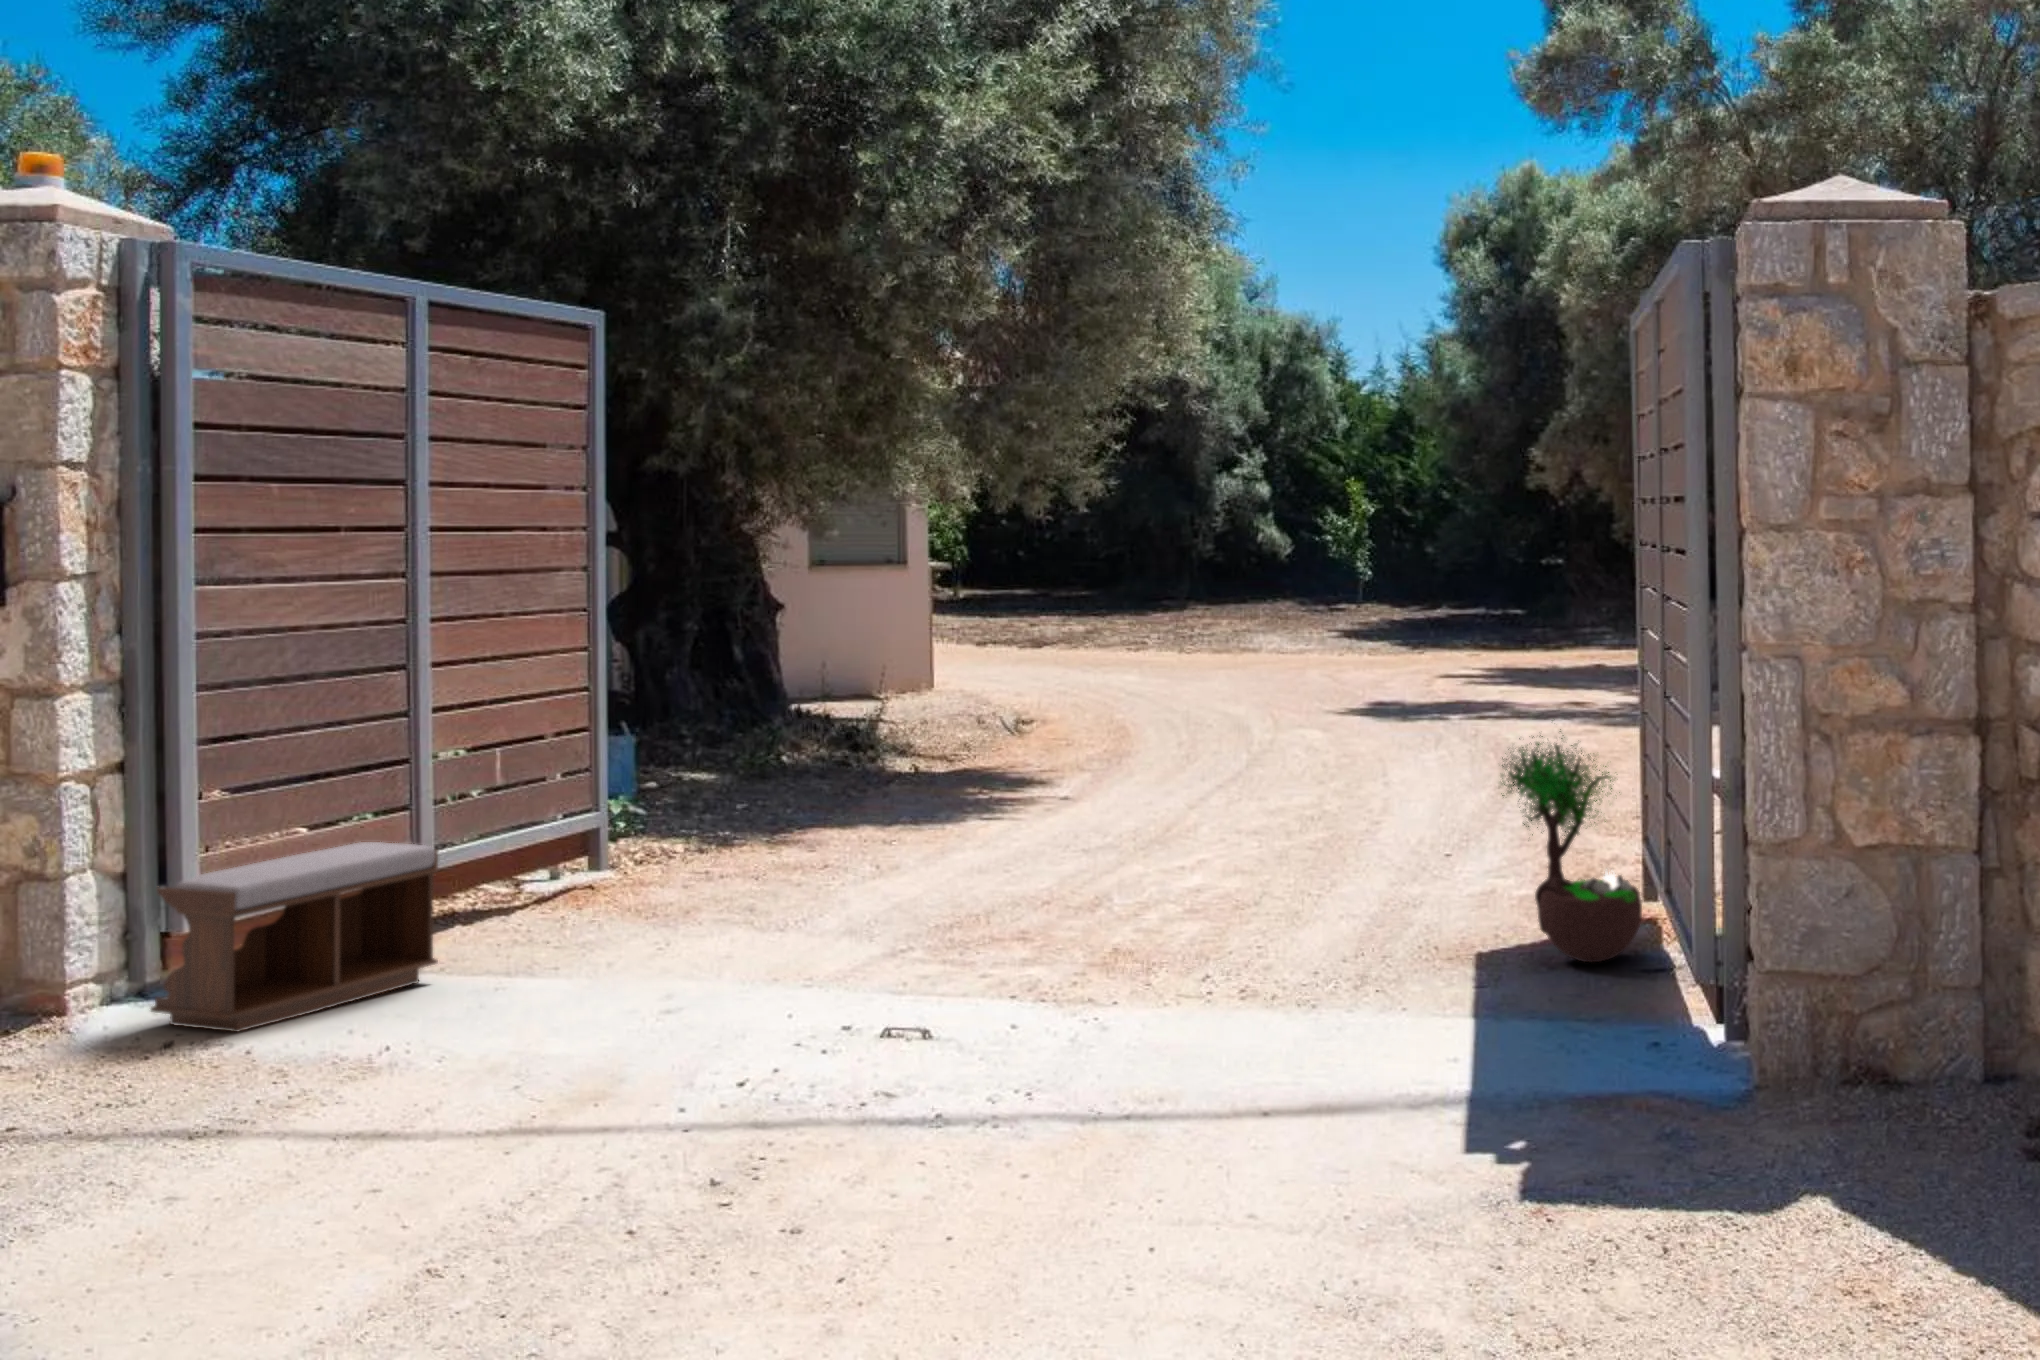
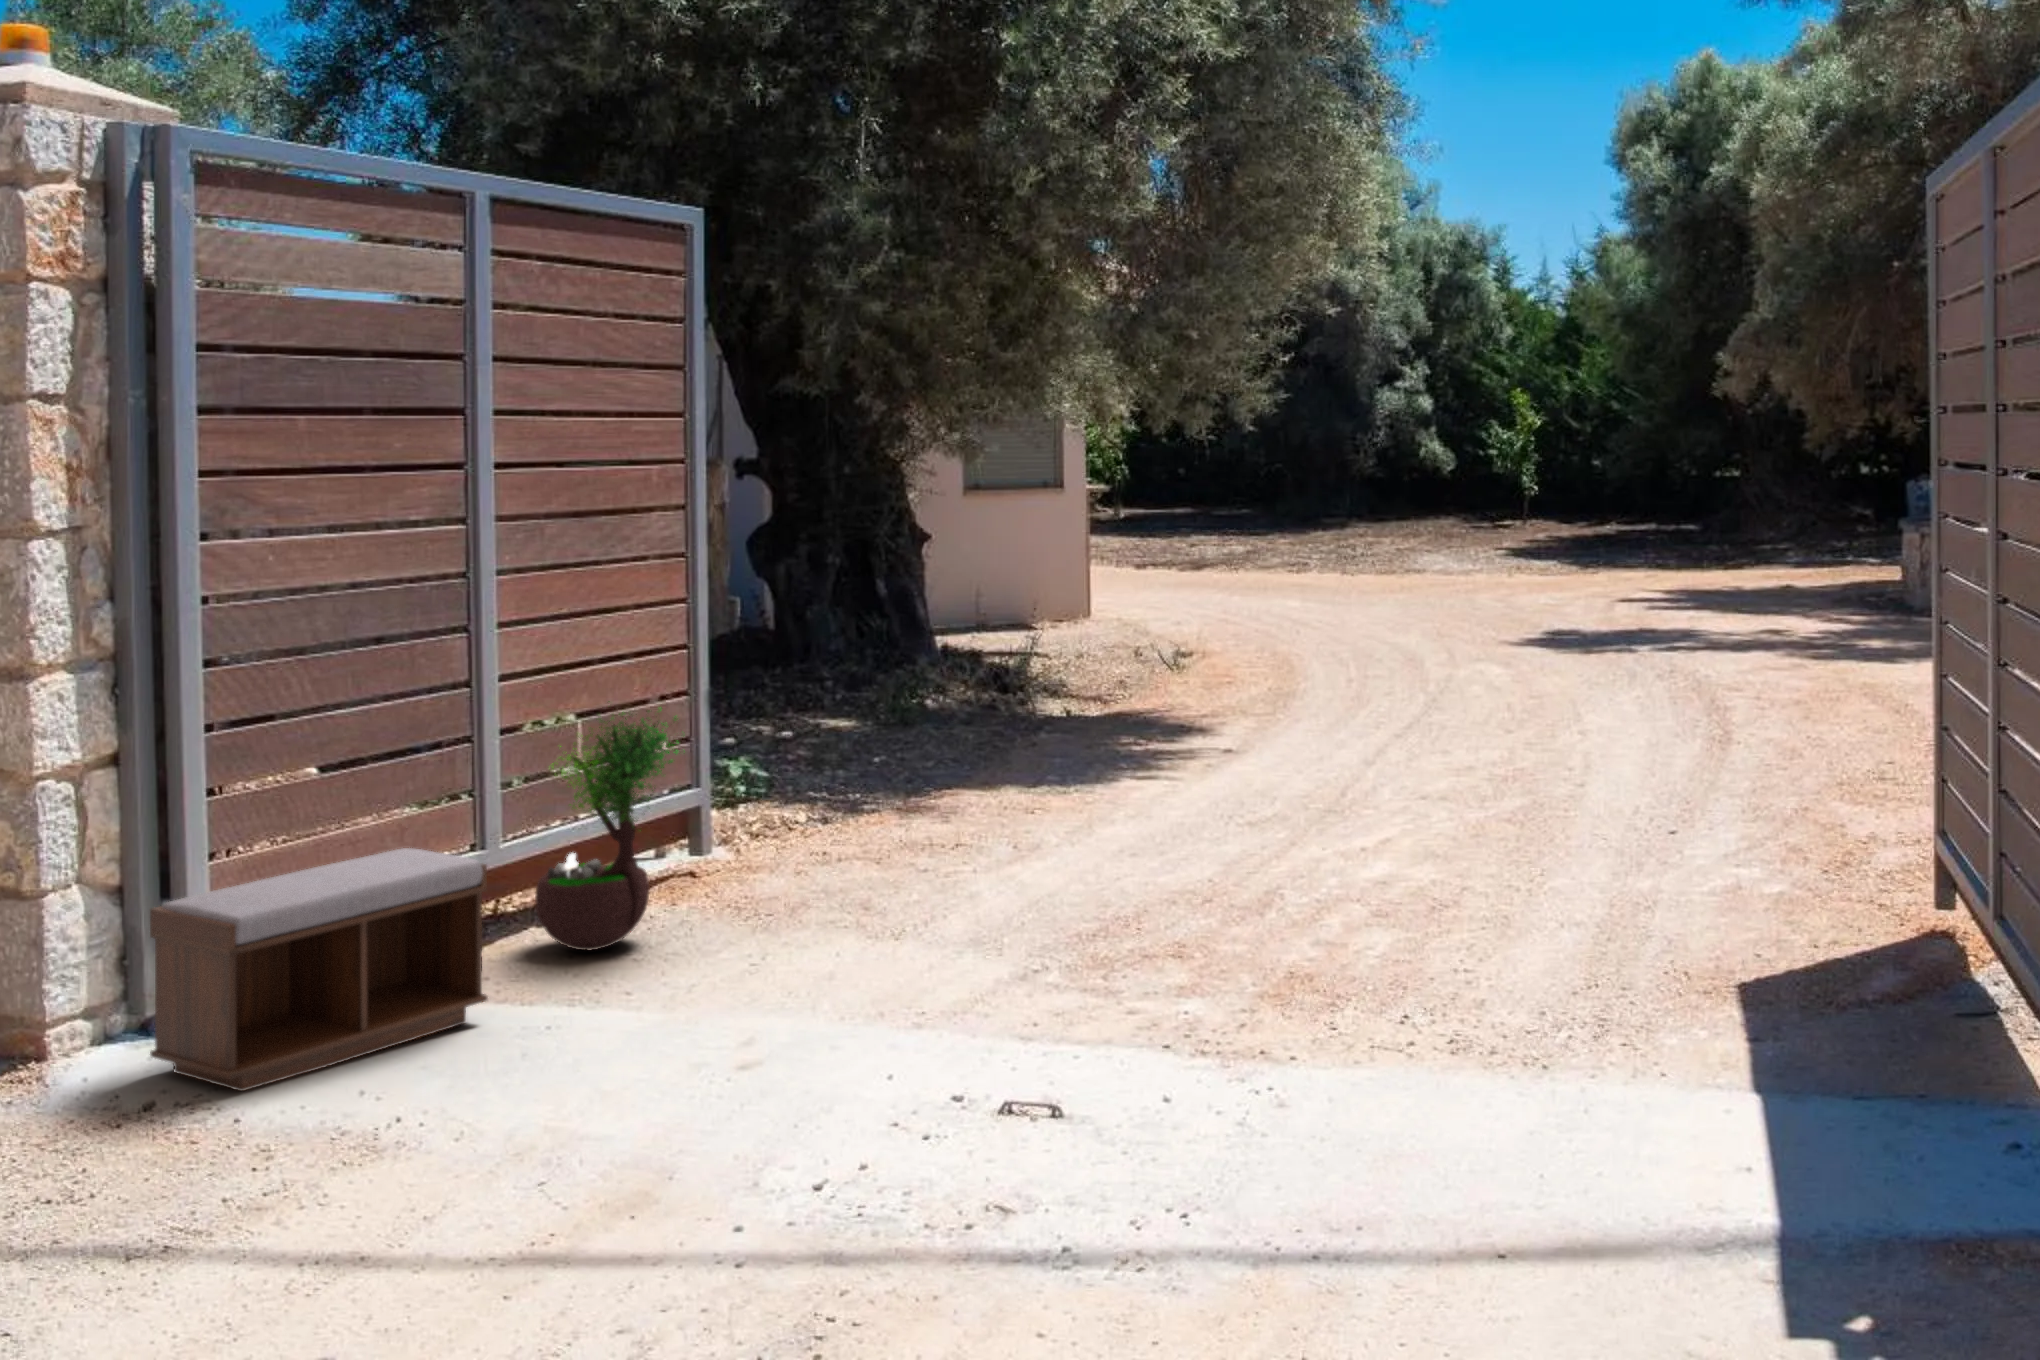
potted tree: present [1501,720,1642,962] -> present [535,701,684,950]

